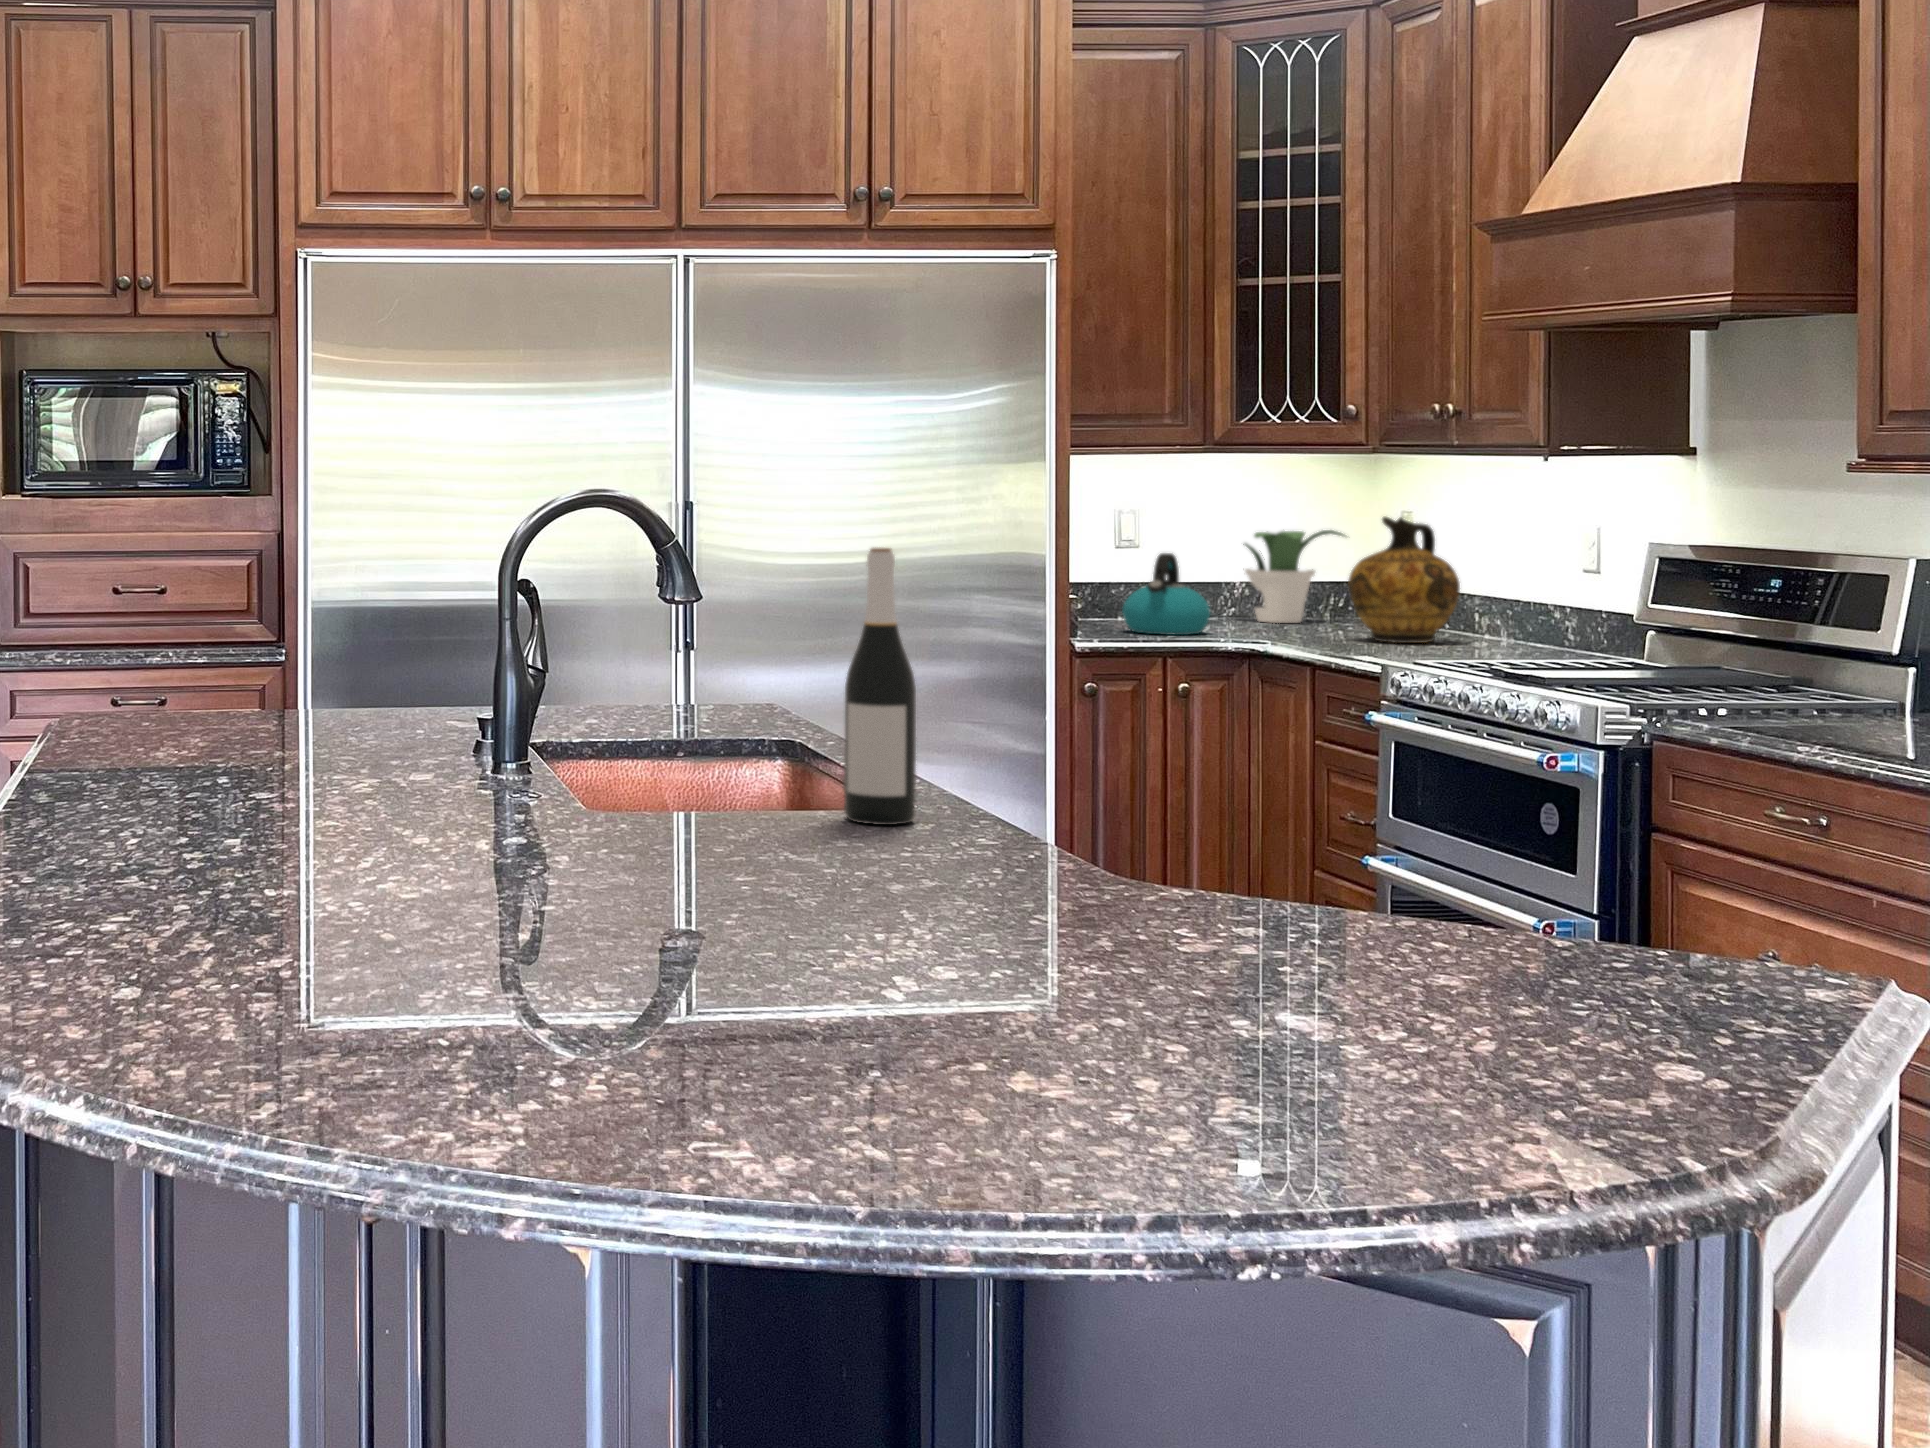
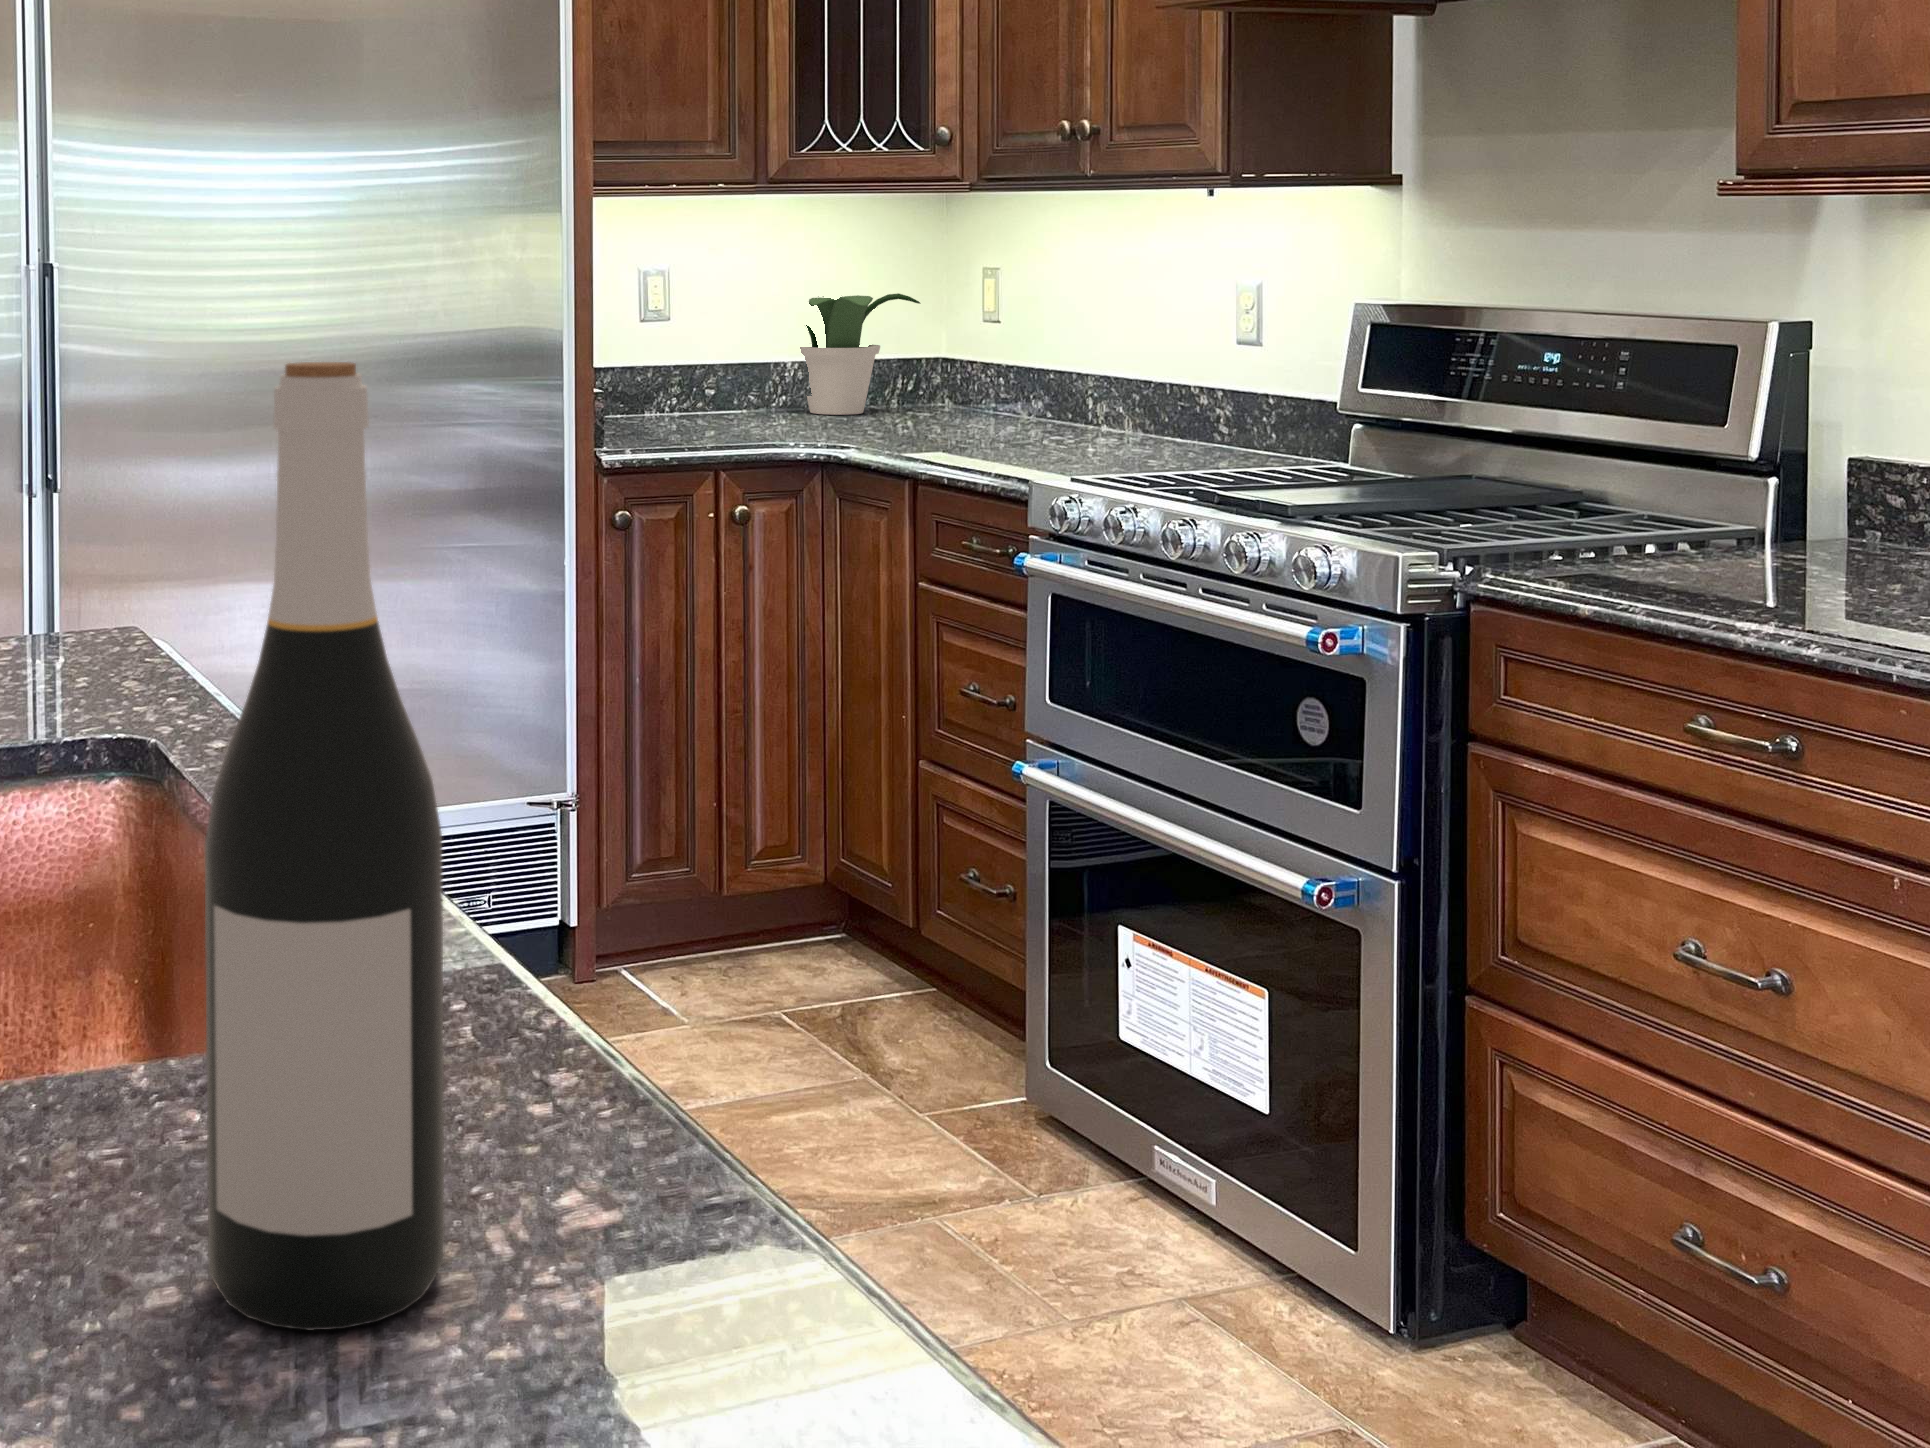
ceramic jug: present [1348,517,1460,643] -> none [944,274,1081,441]
kettle: present [1122,553,1210,635] -> none [657,328,769,439]

